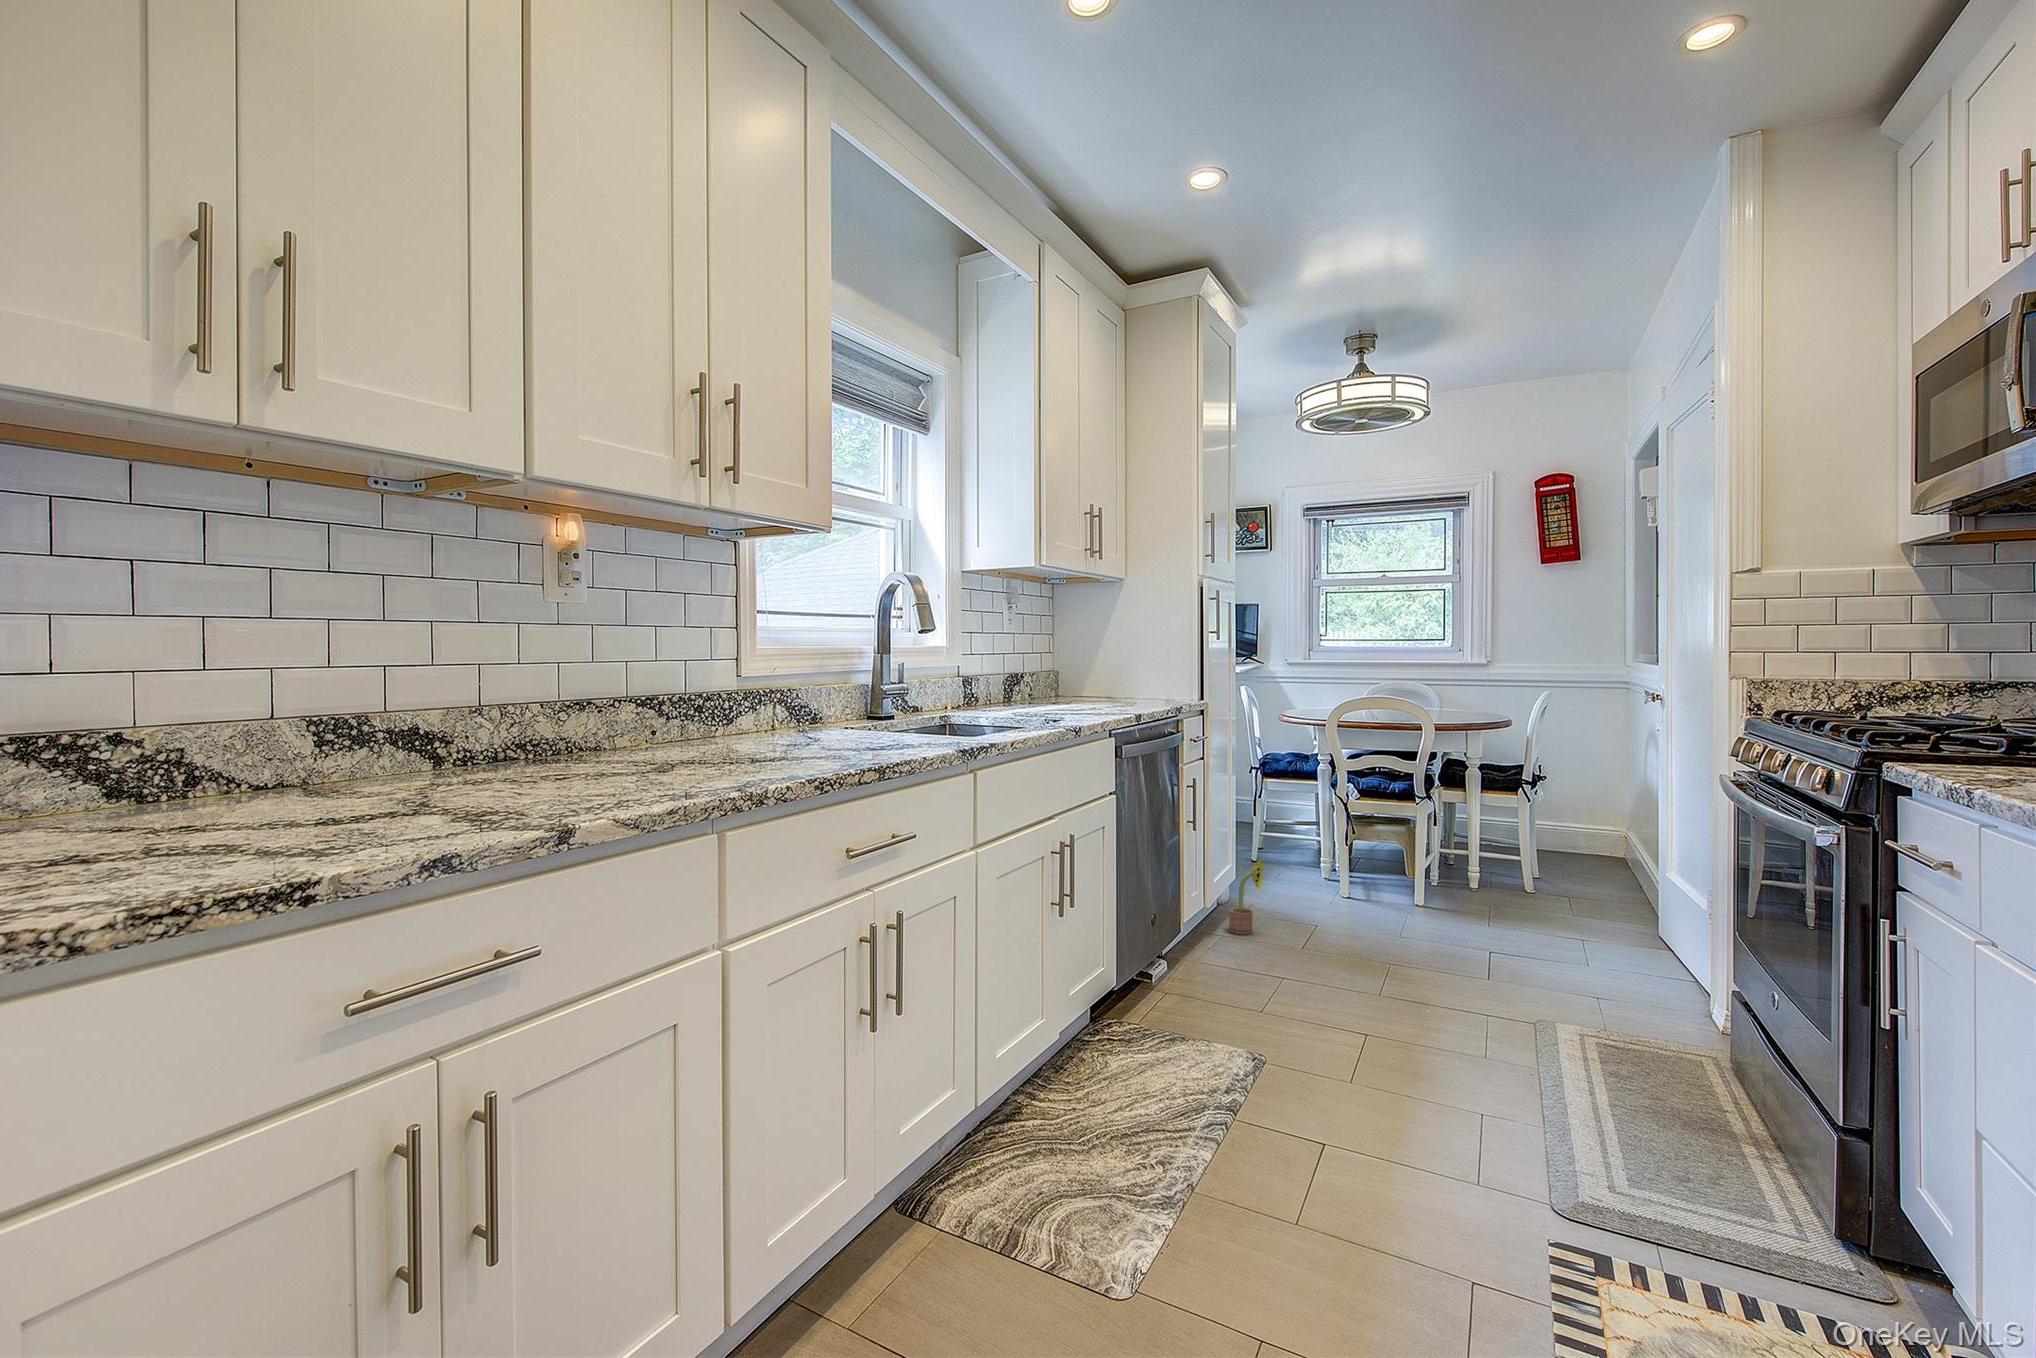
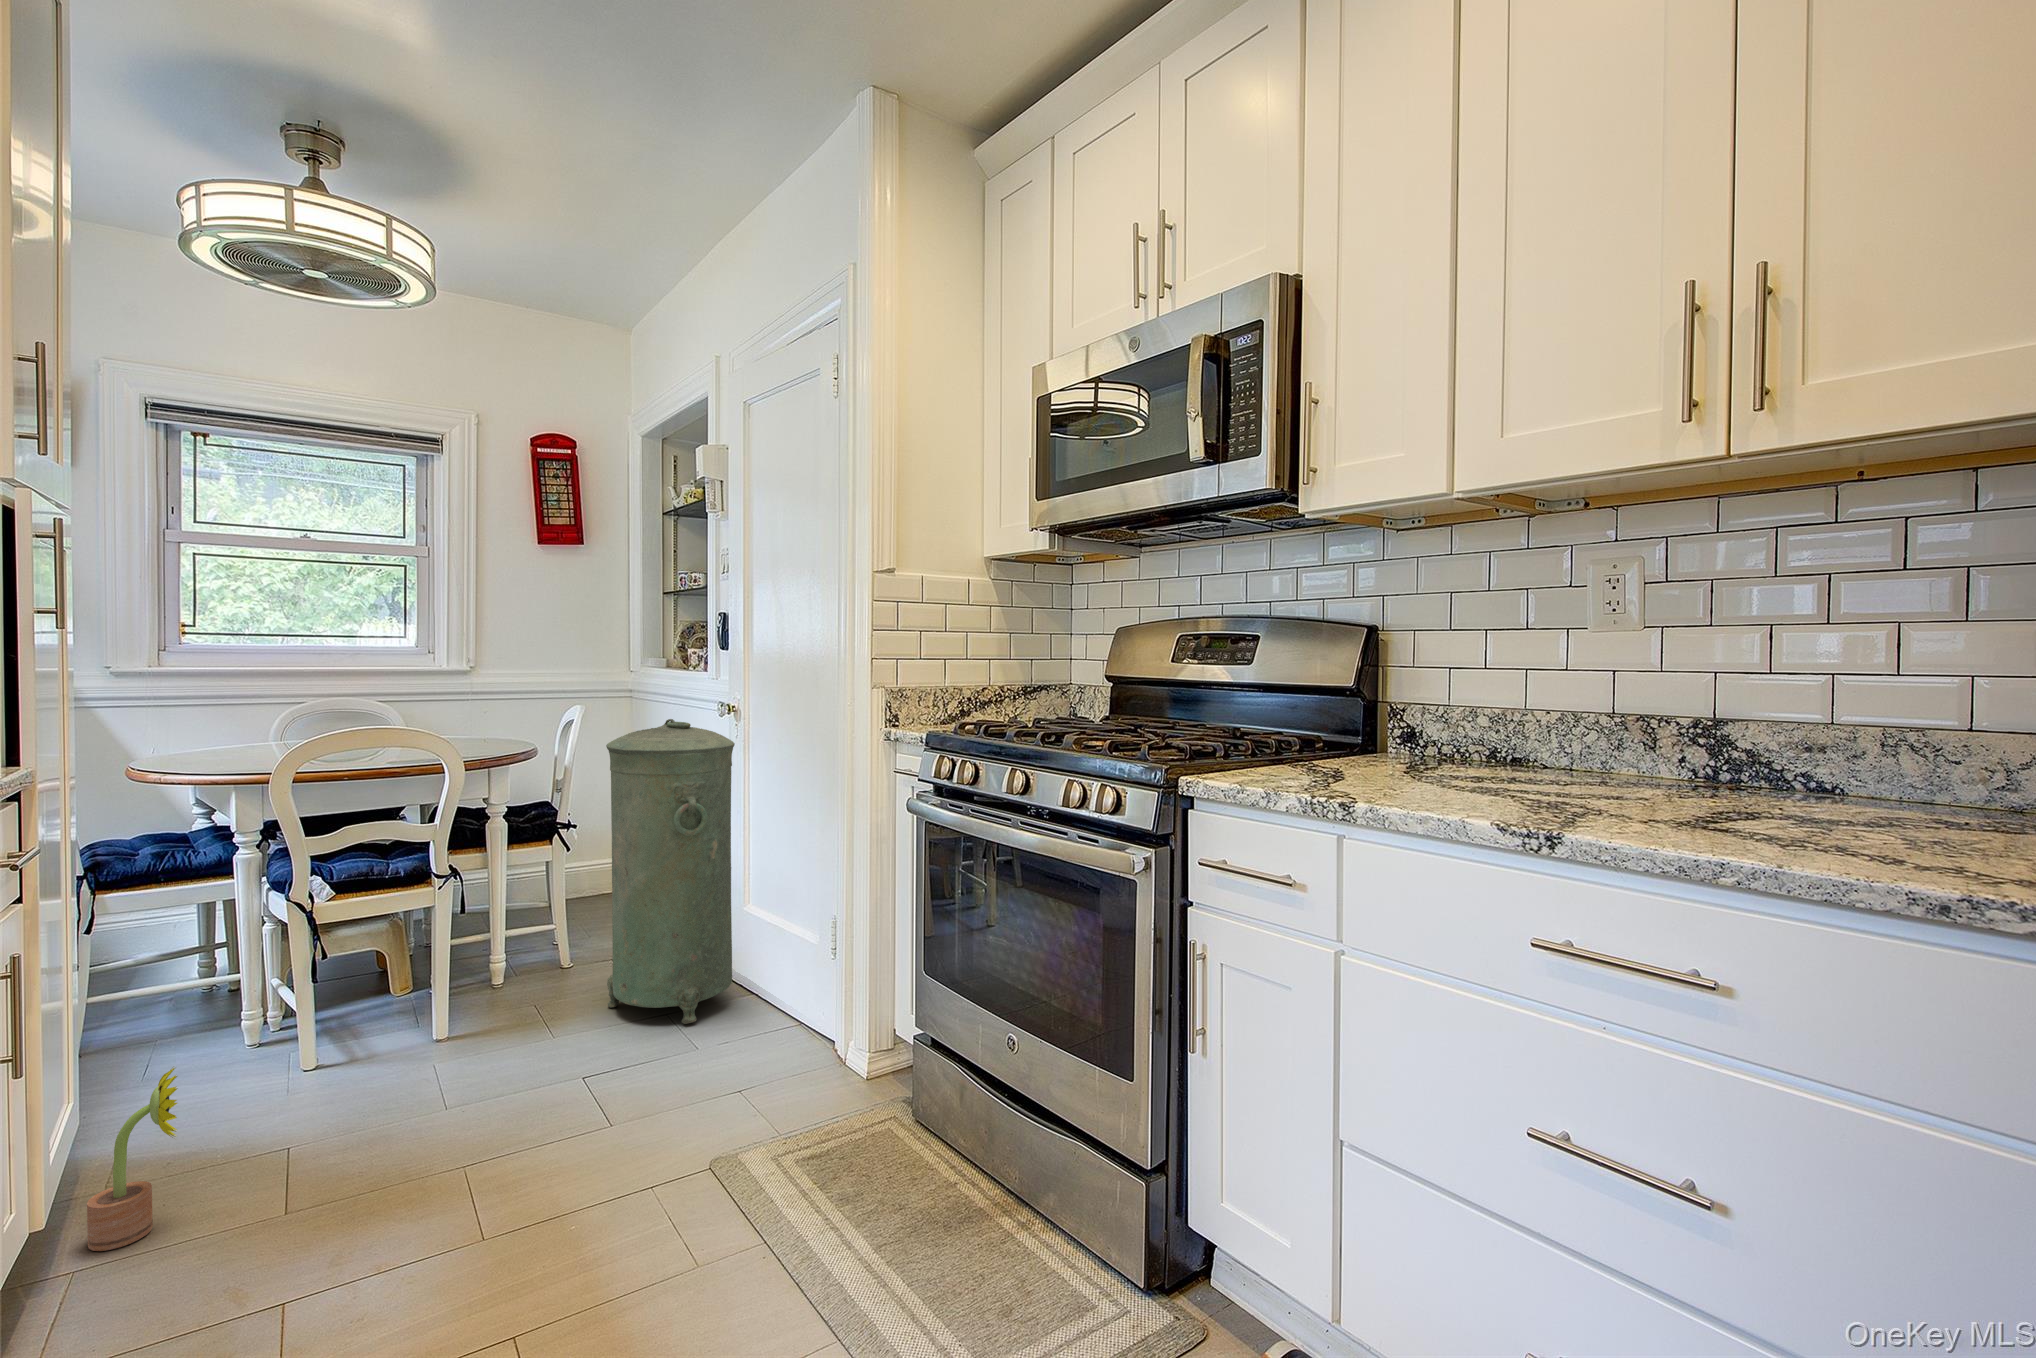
trash can: none [1537,703,1655,950] -> present [606,719,735,1024]

